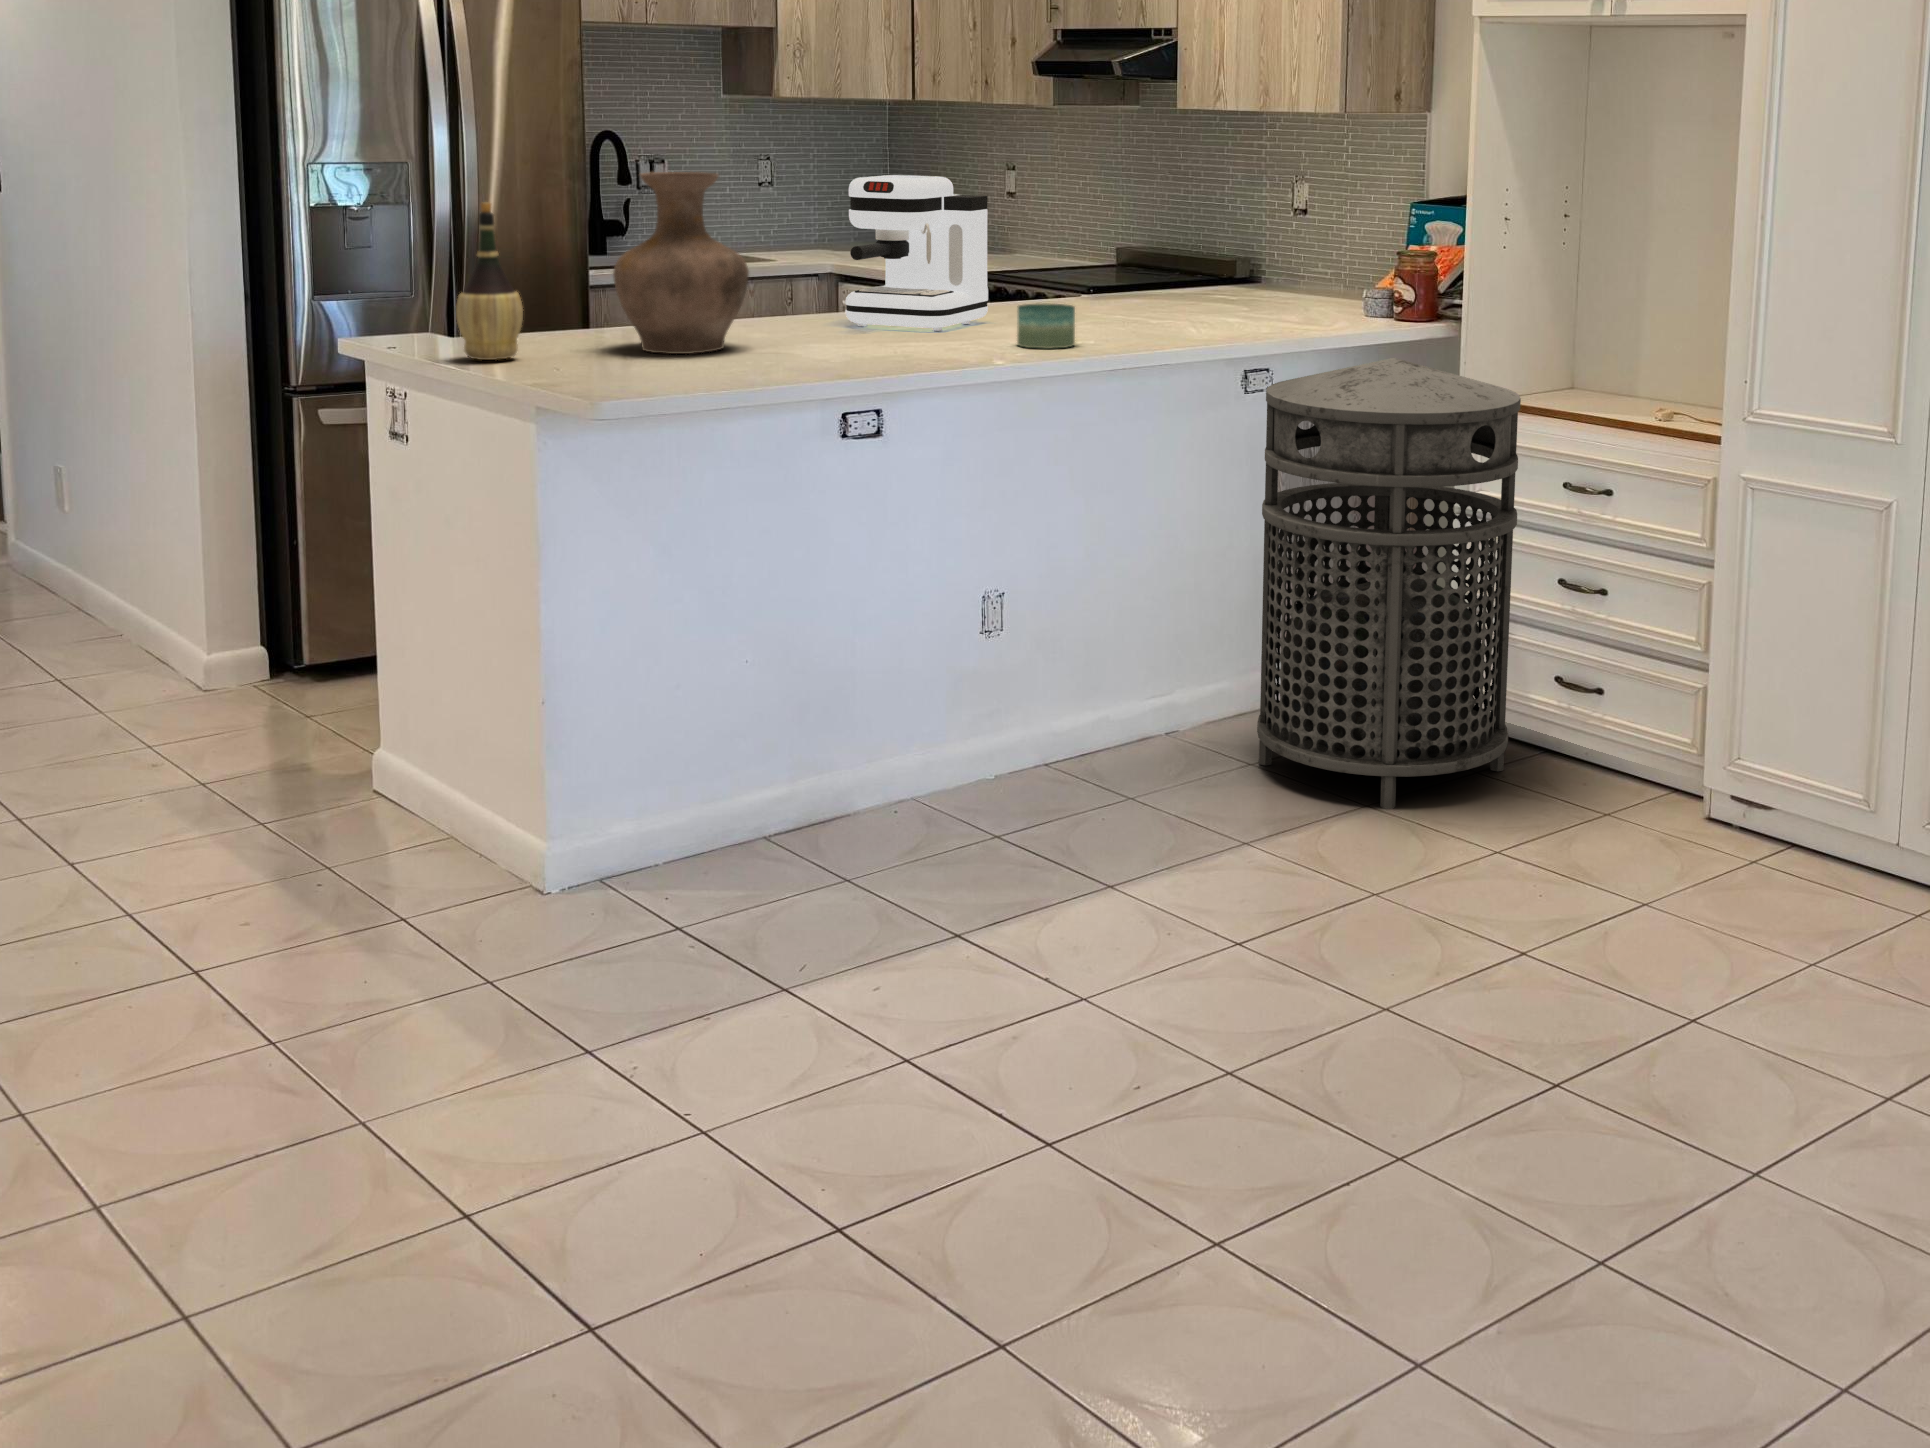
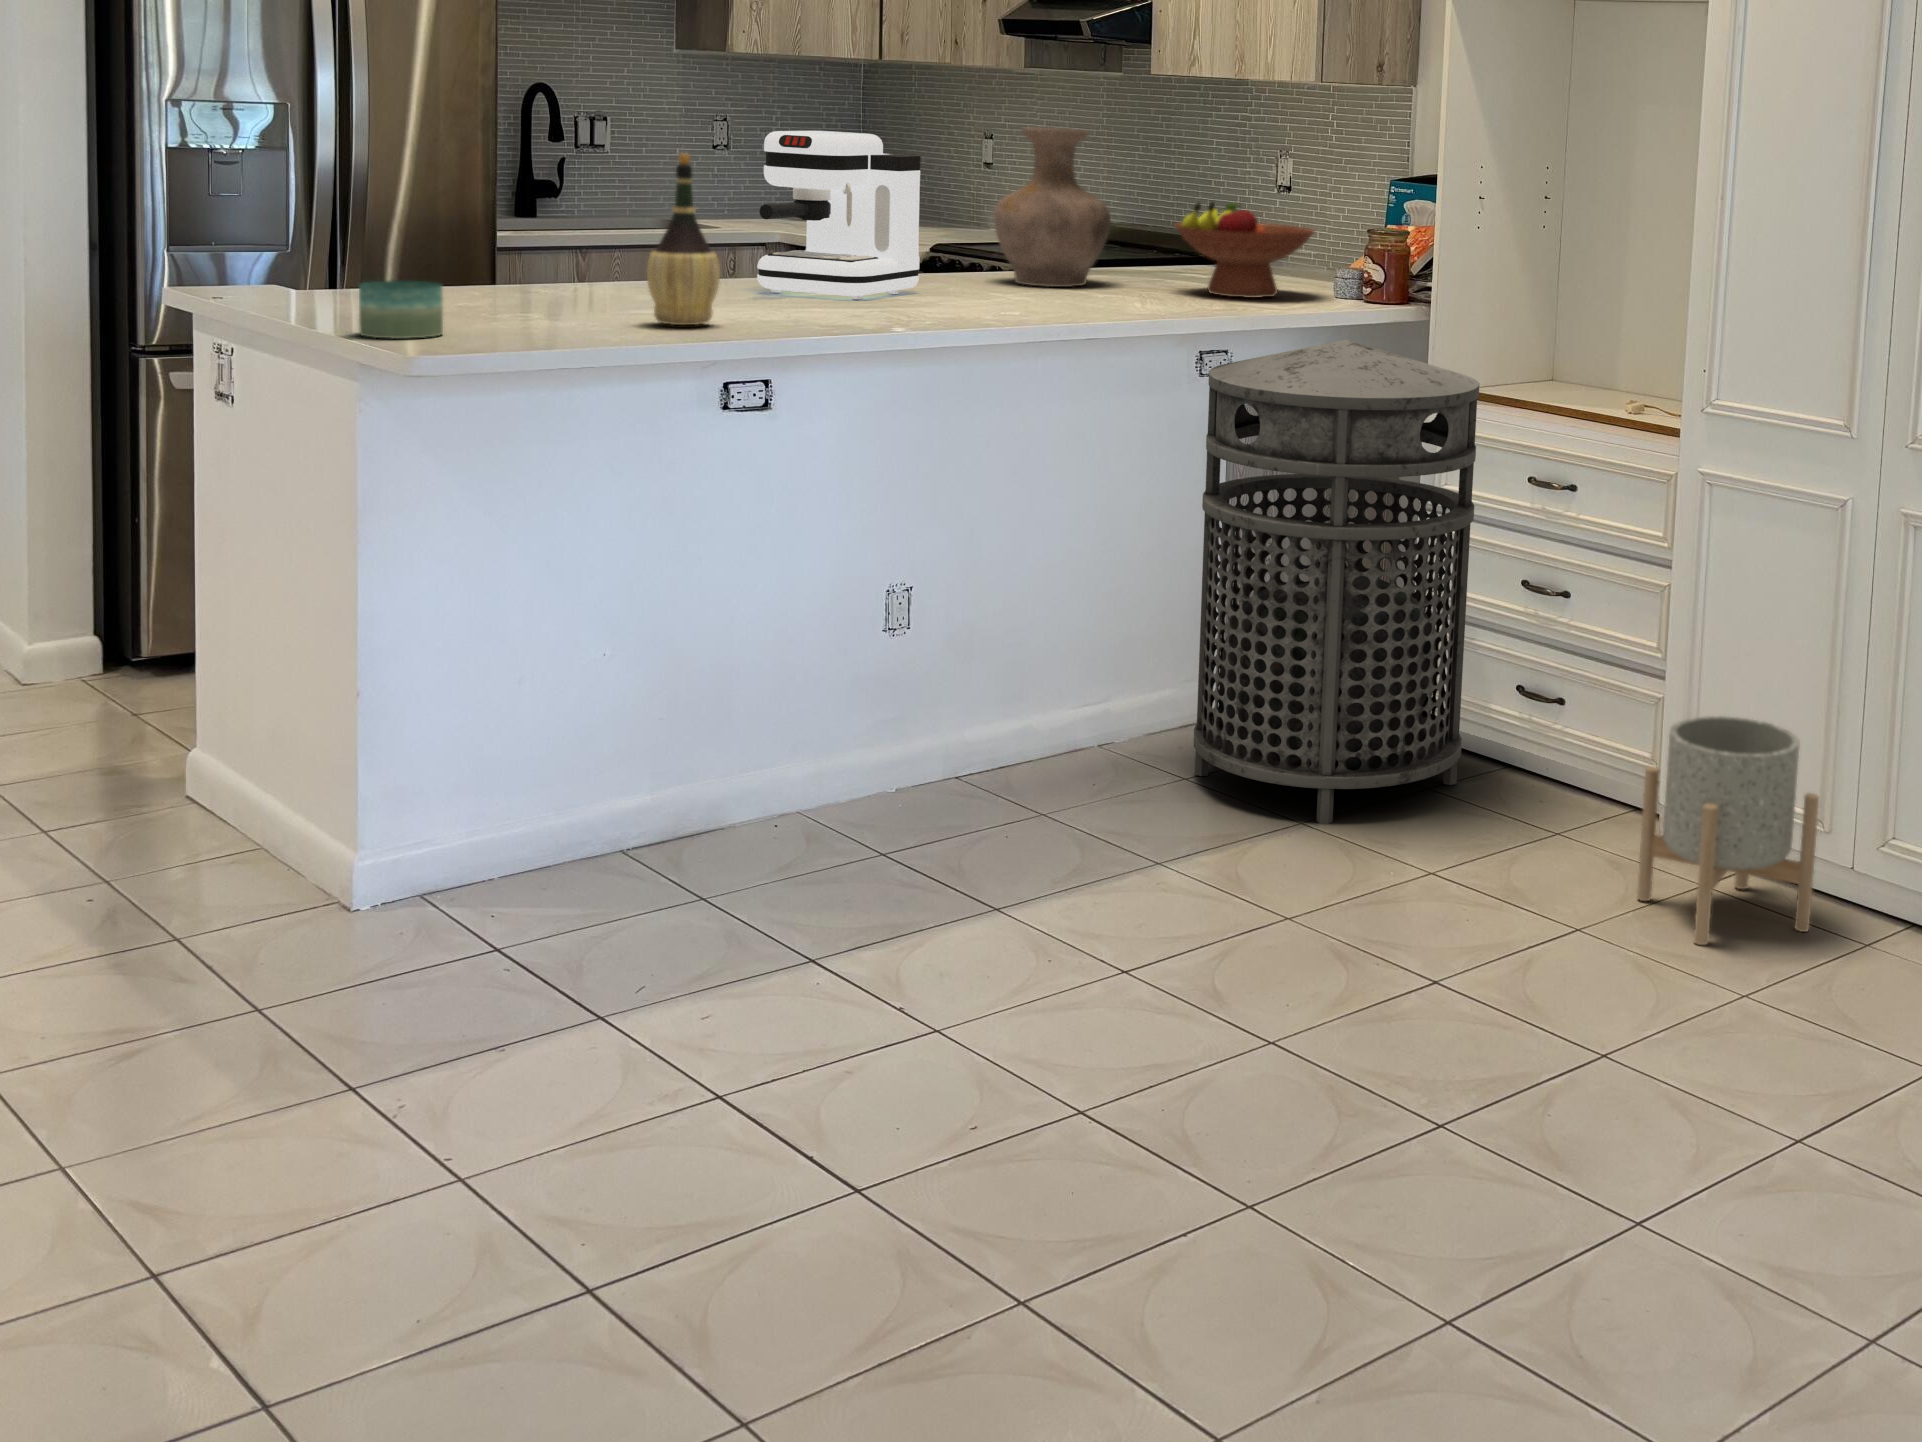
vase: present [613,172,749,354] -> present [994,128,1111,287]
wine bottle: present [456,202,523,360] -> present [647,153,720,325]
fruit bowl: none [1214,228,1347,317] -> present [1175,202,1315,298]
candle: present [1017,304,1075,349] -> present [359,280,443,339]
planter: none [1694,706,1871,920] -> present [1637,716,1819,945]

